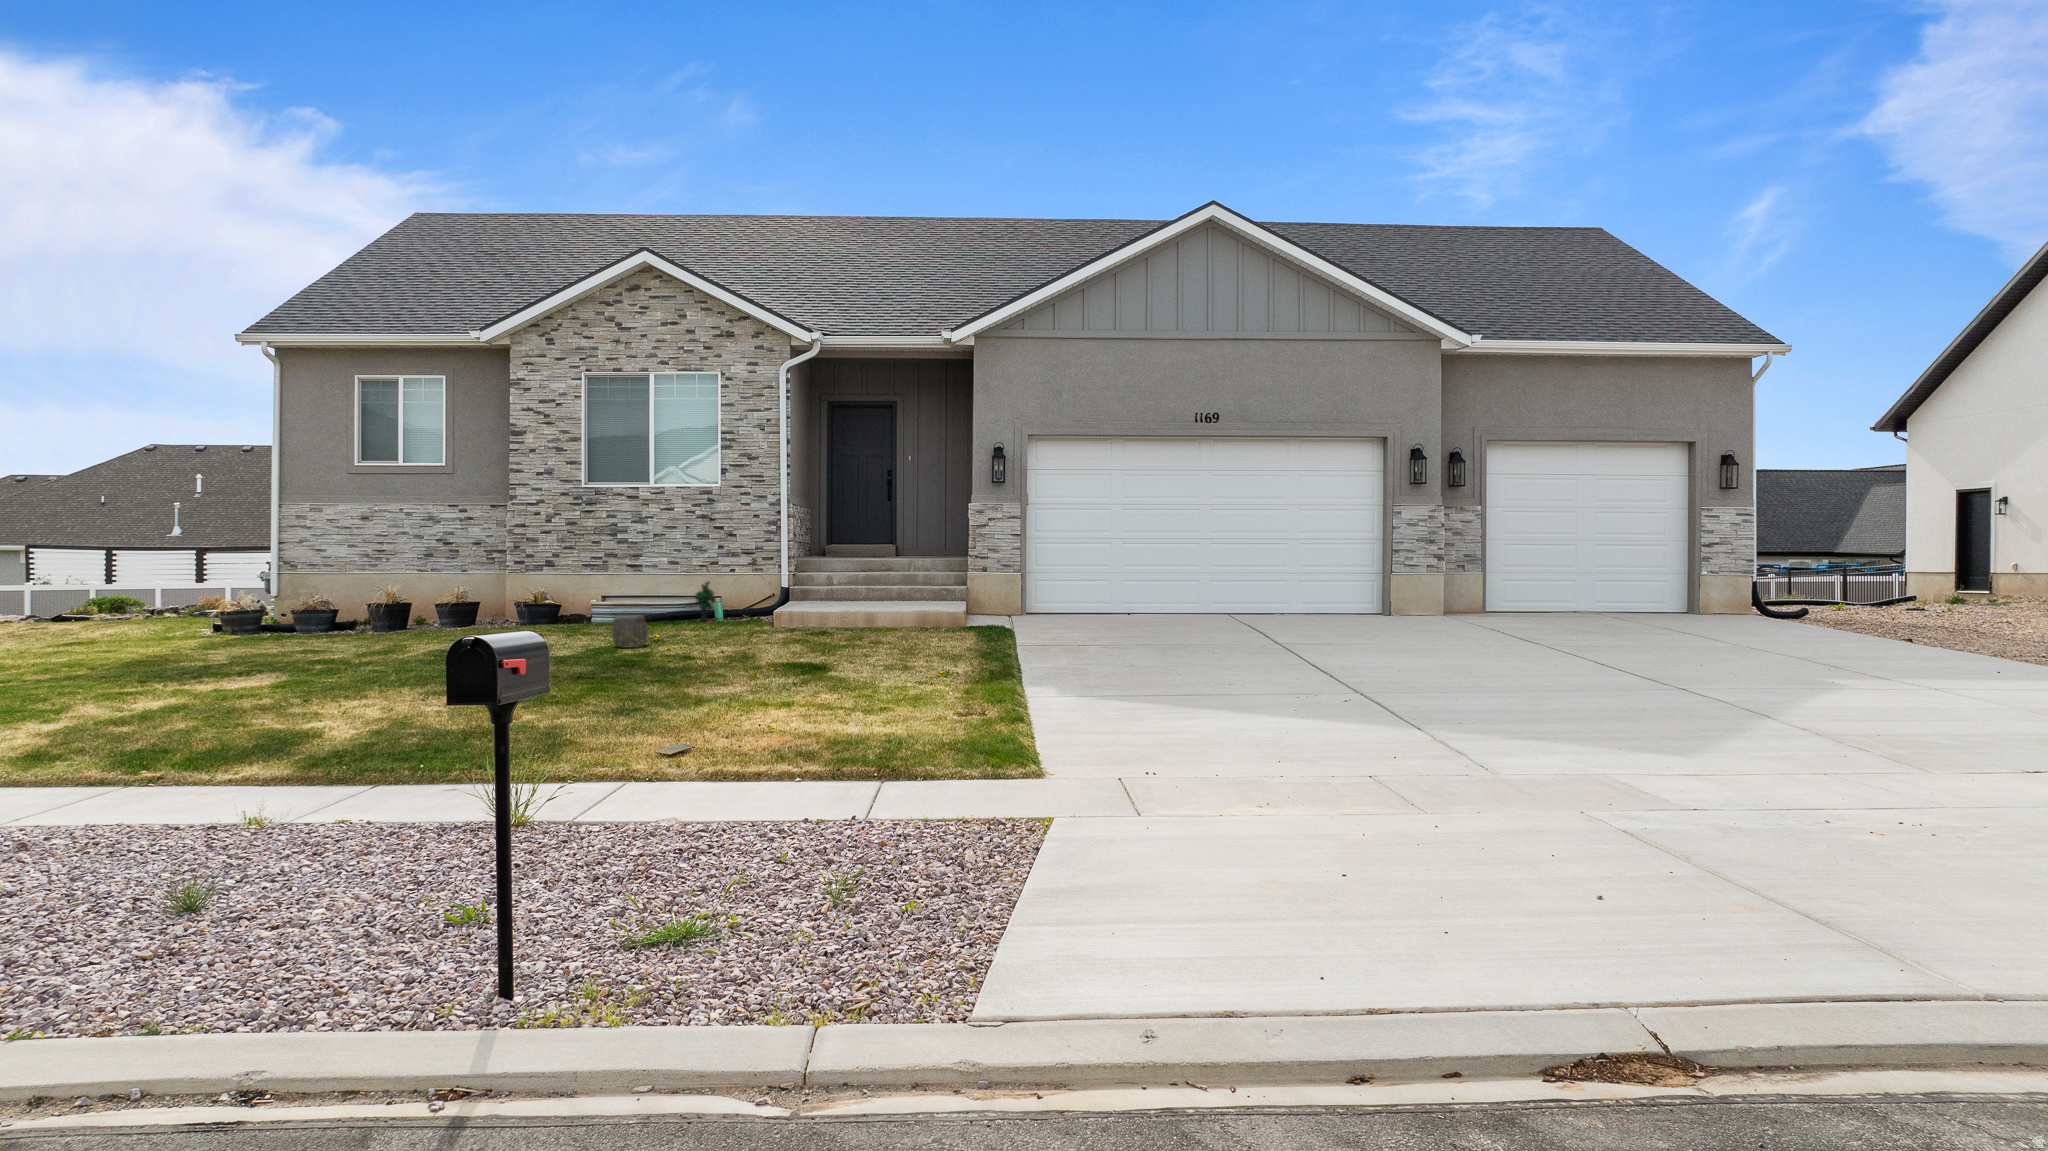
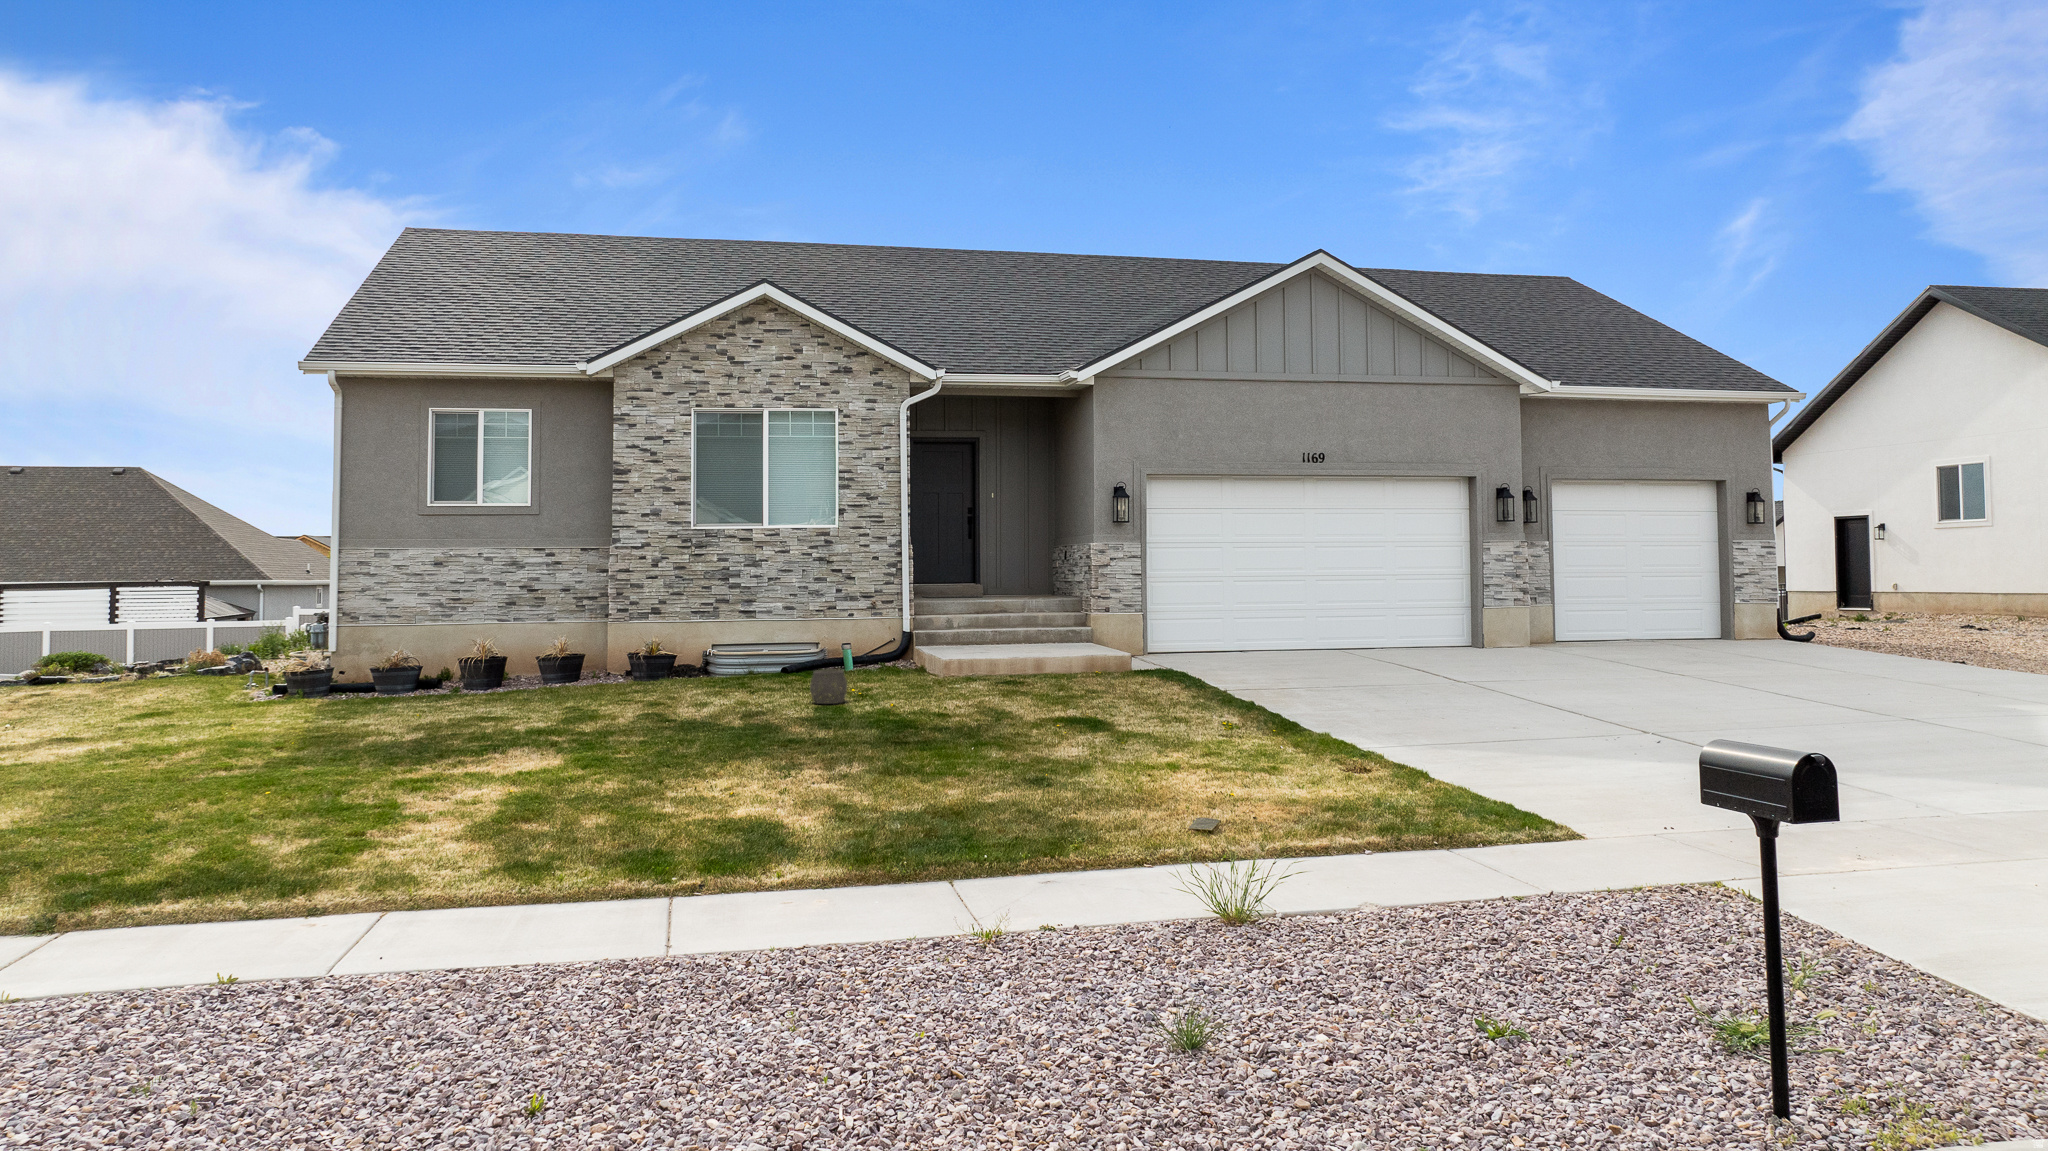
decorative plant: present [694,582,715,621] -> none [820,625,845,667]

